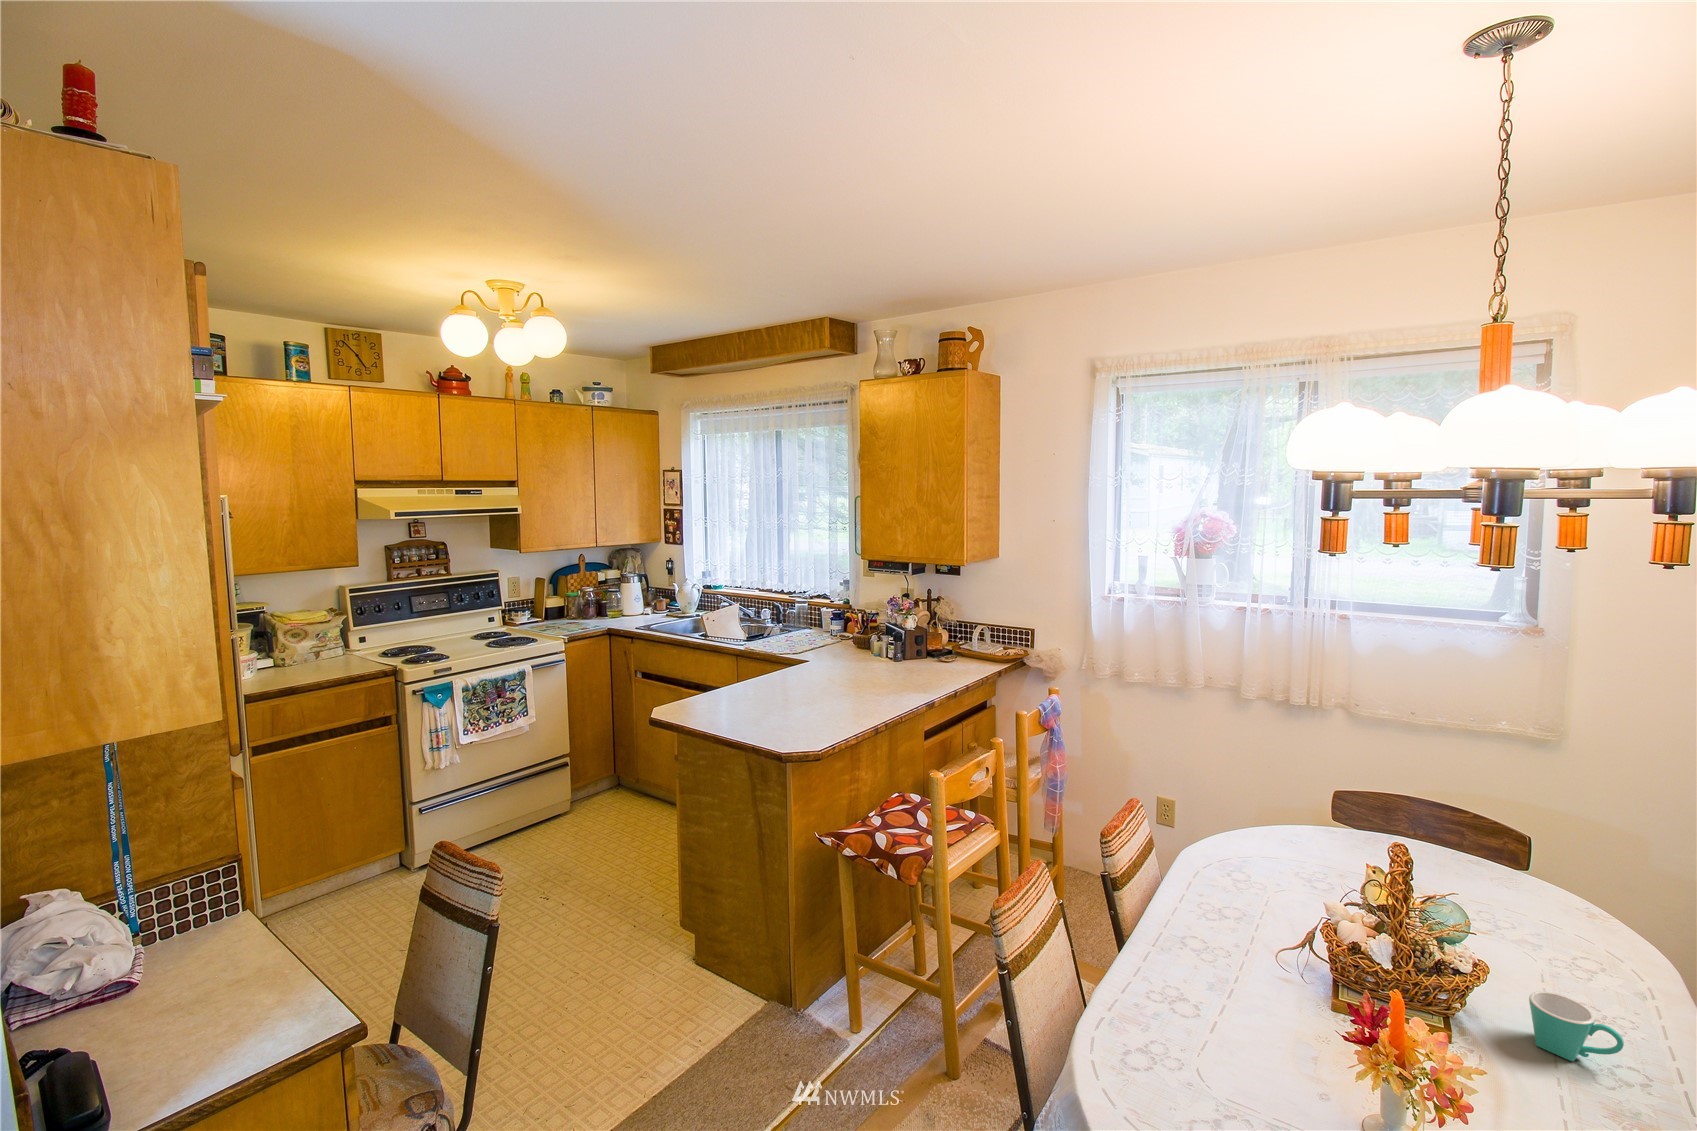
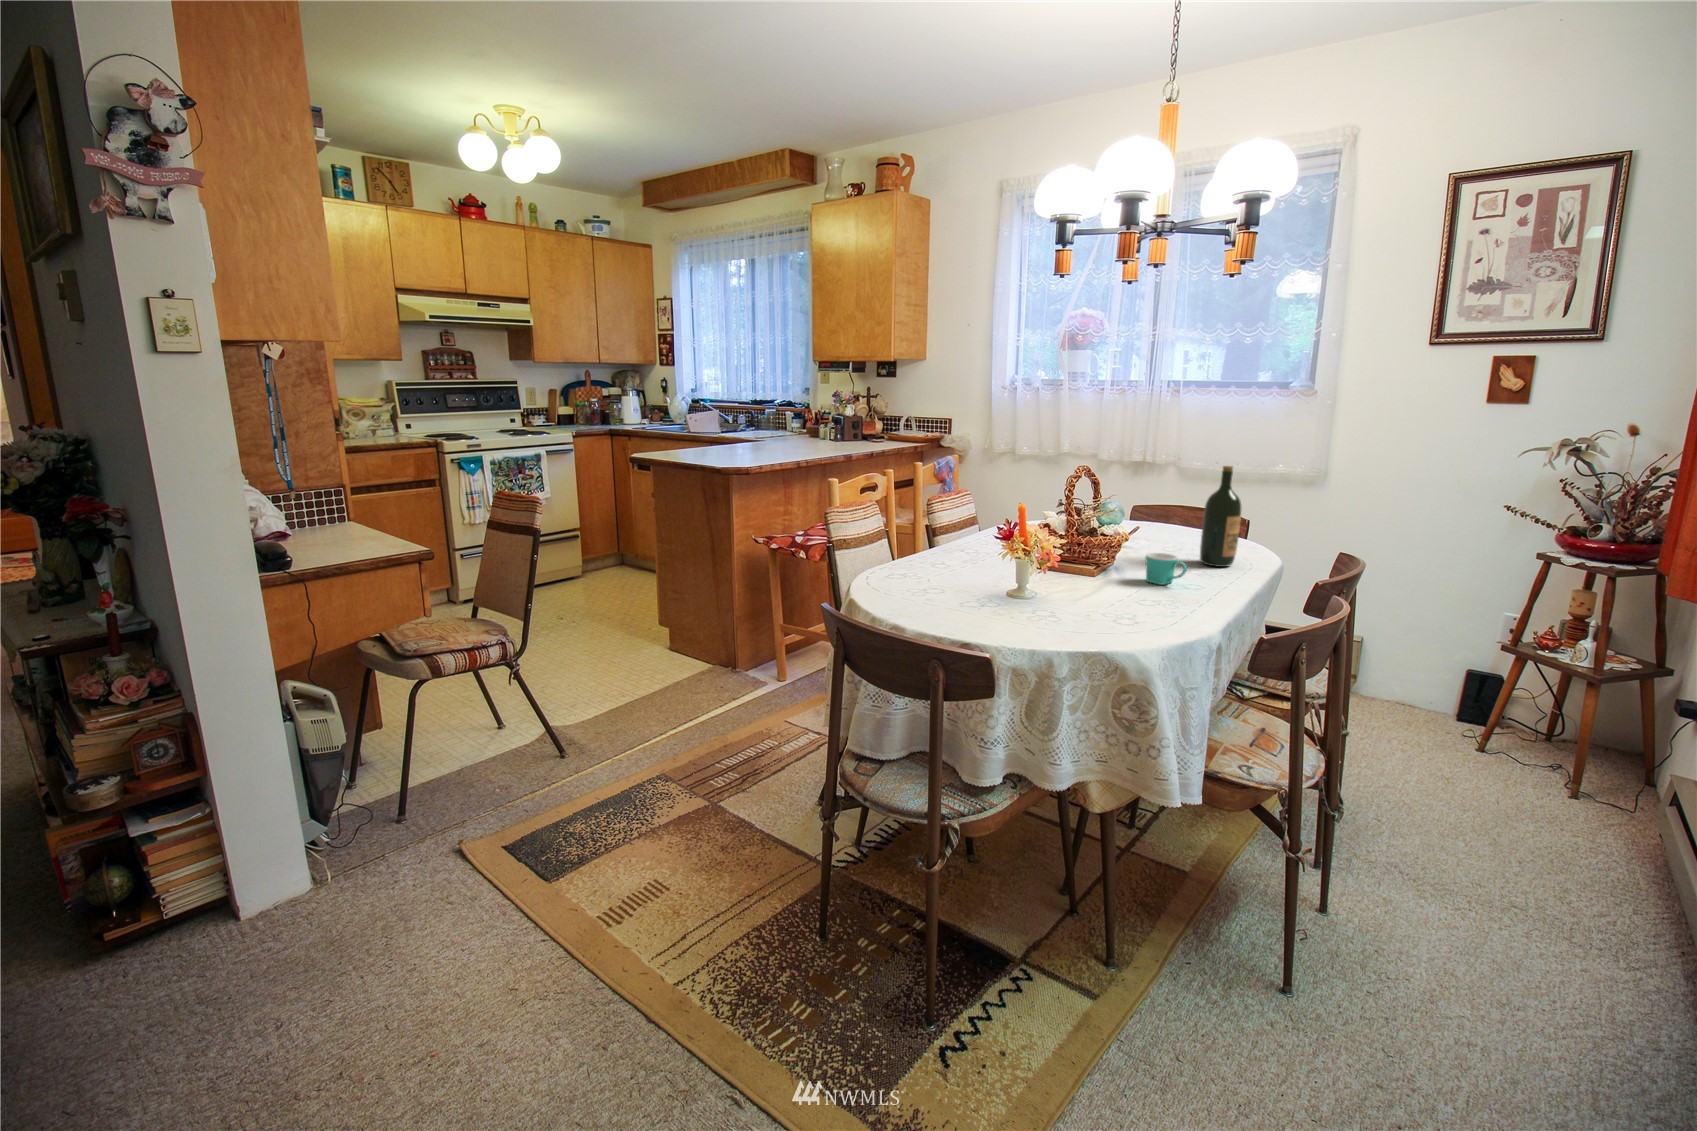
wine bottle: none [1555,823,1629,981] -> present [1200,466,1241,567]

